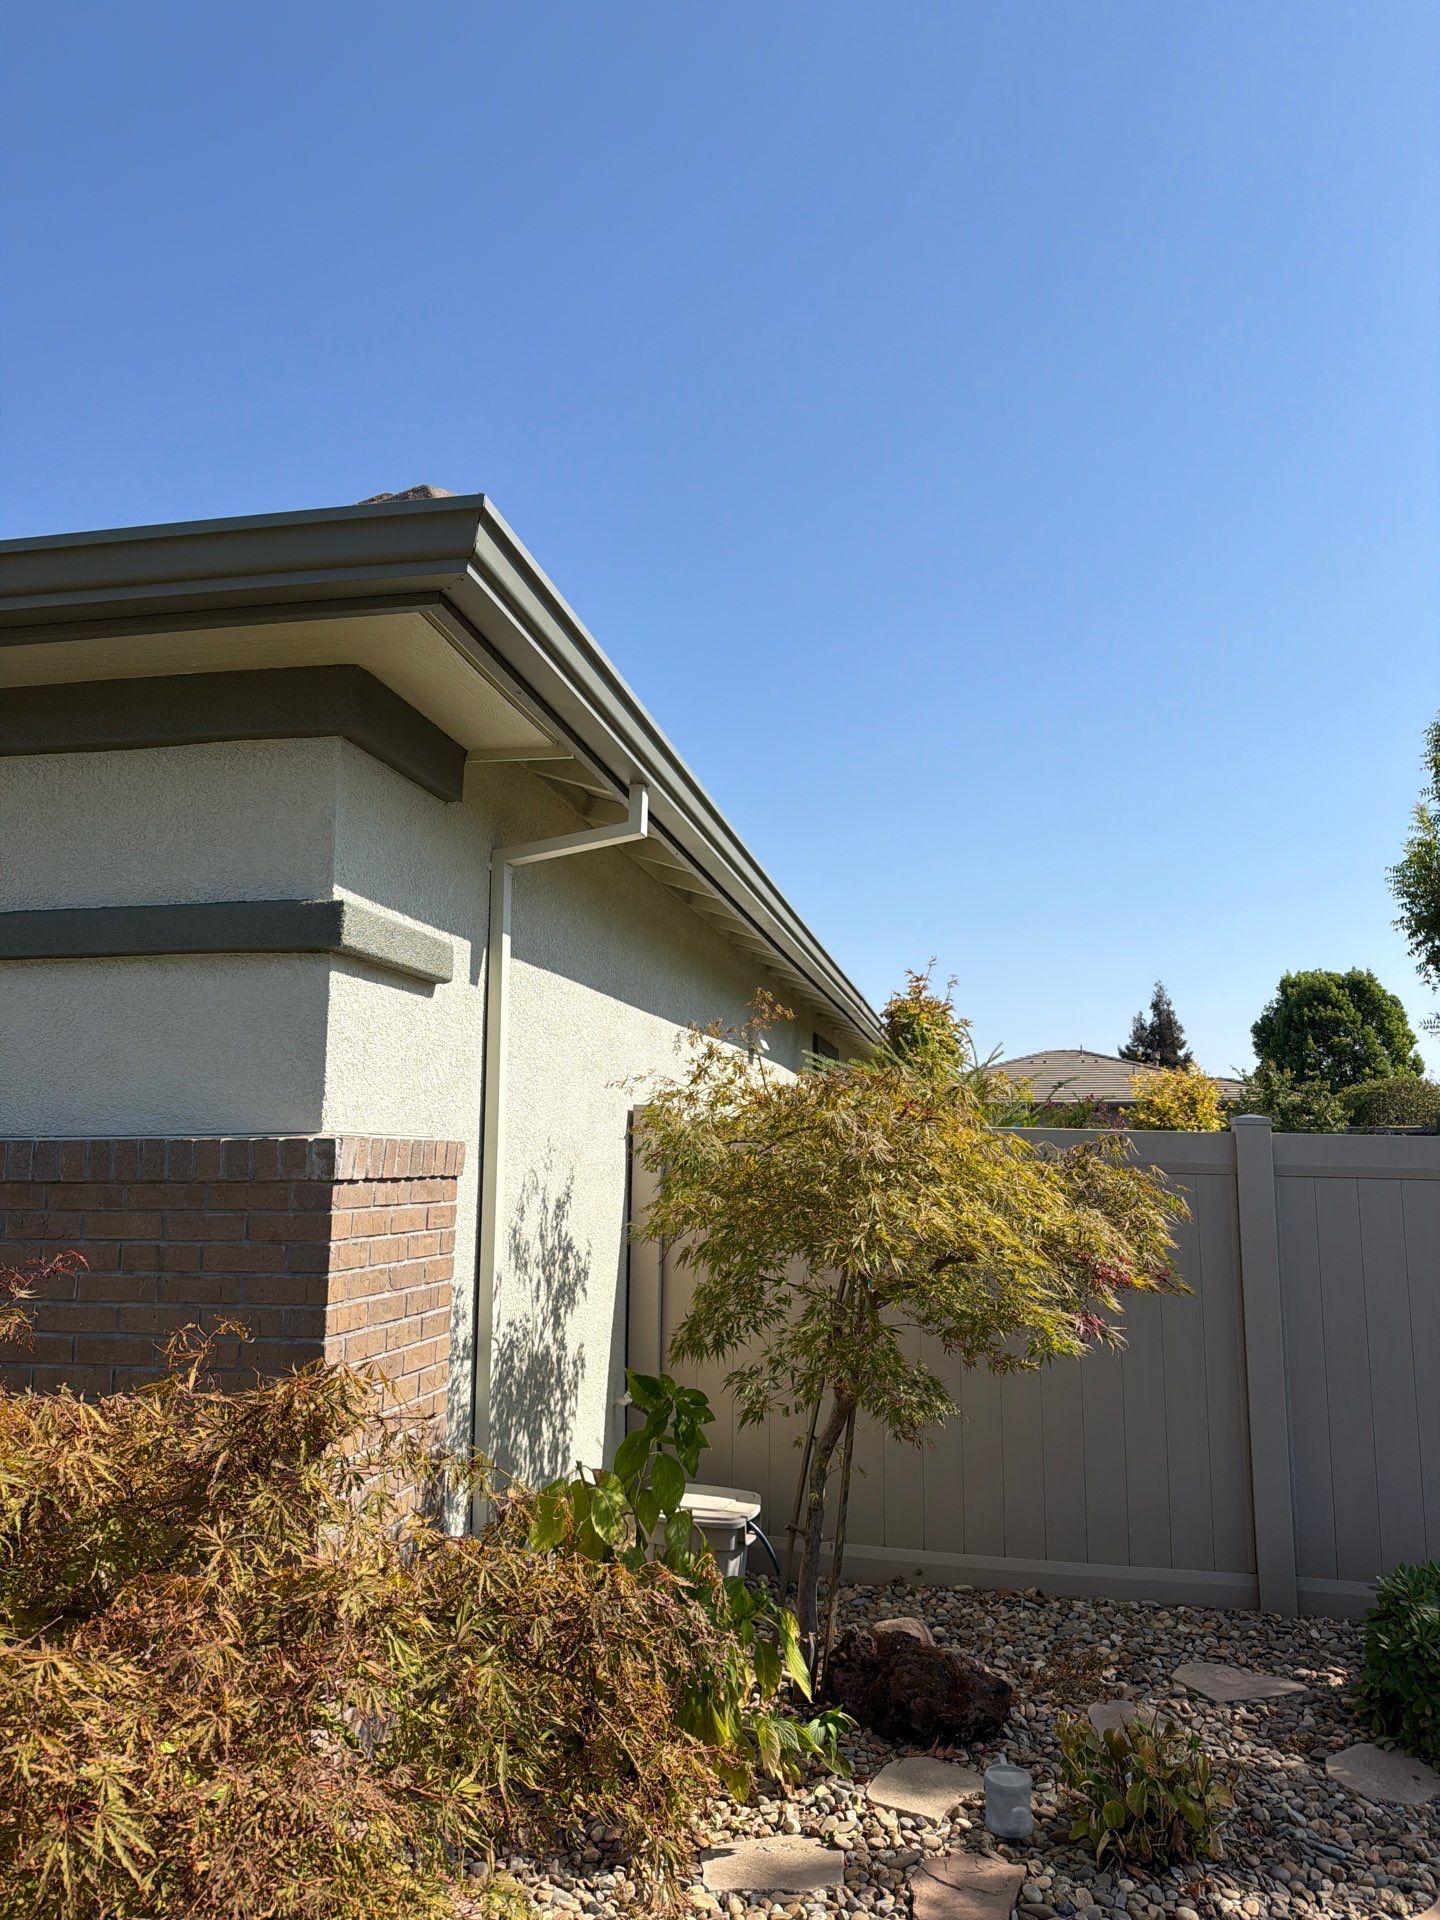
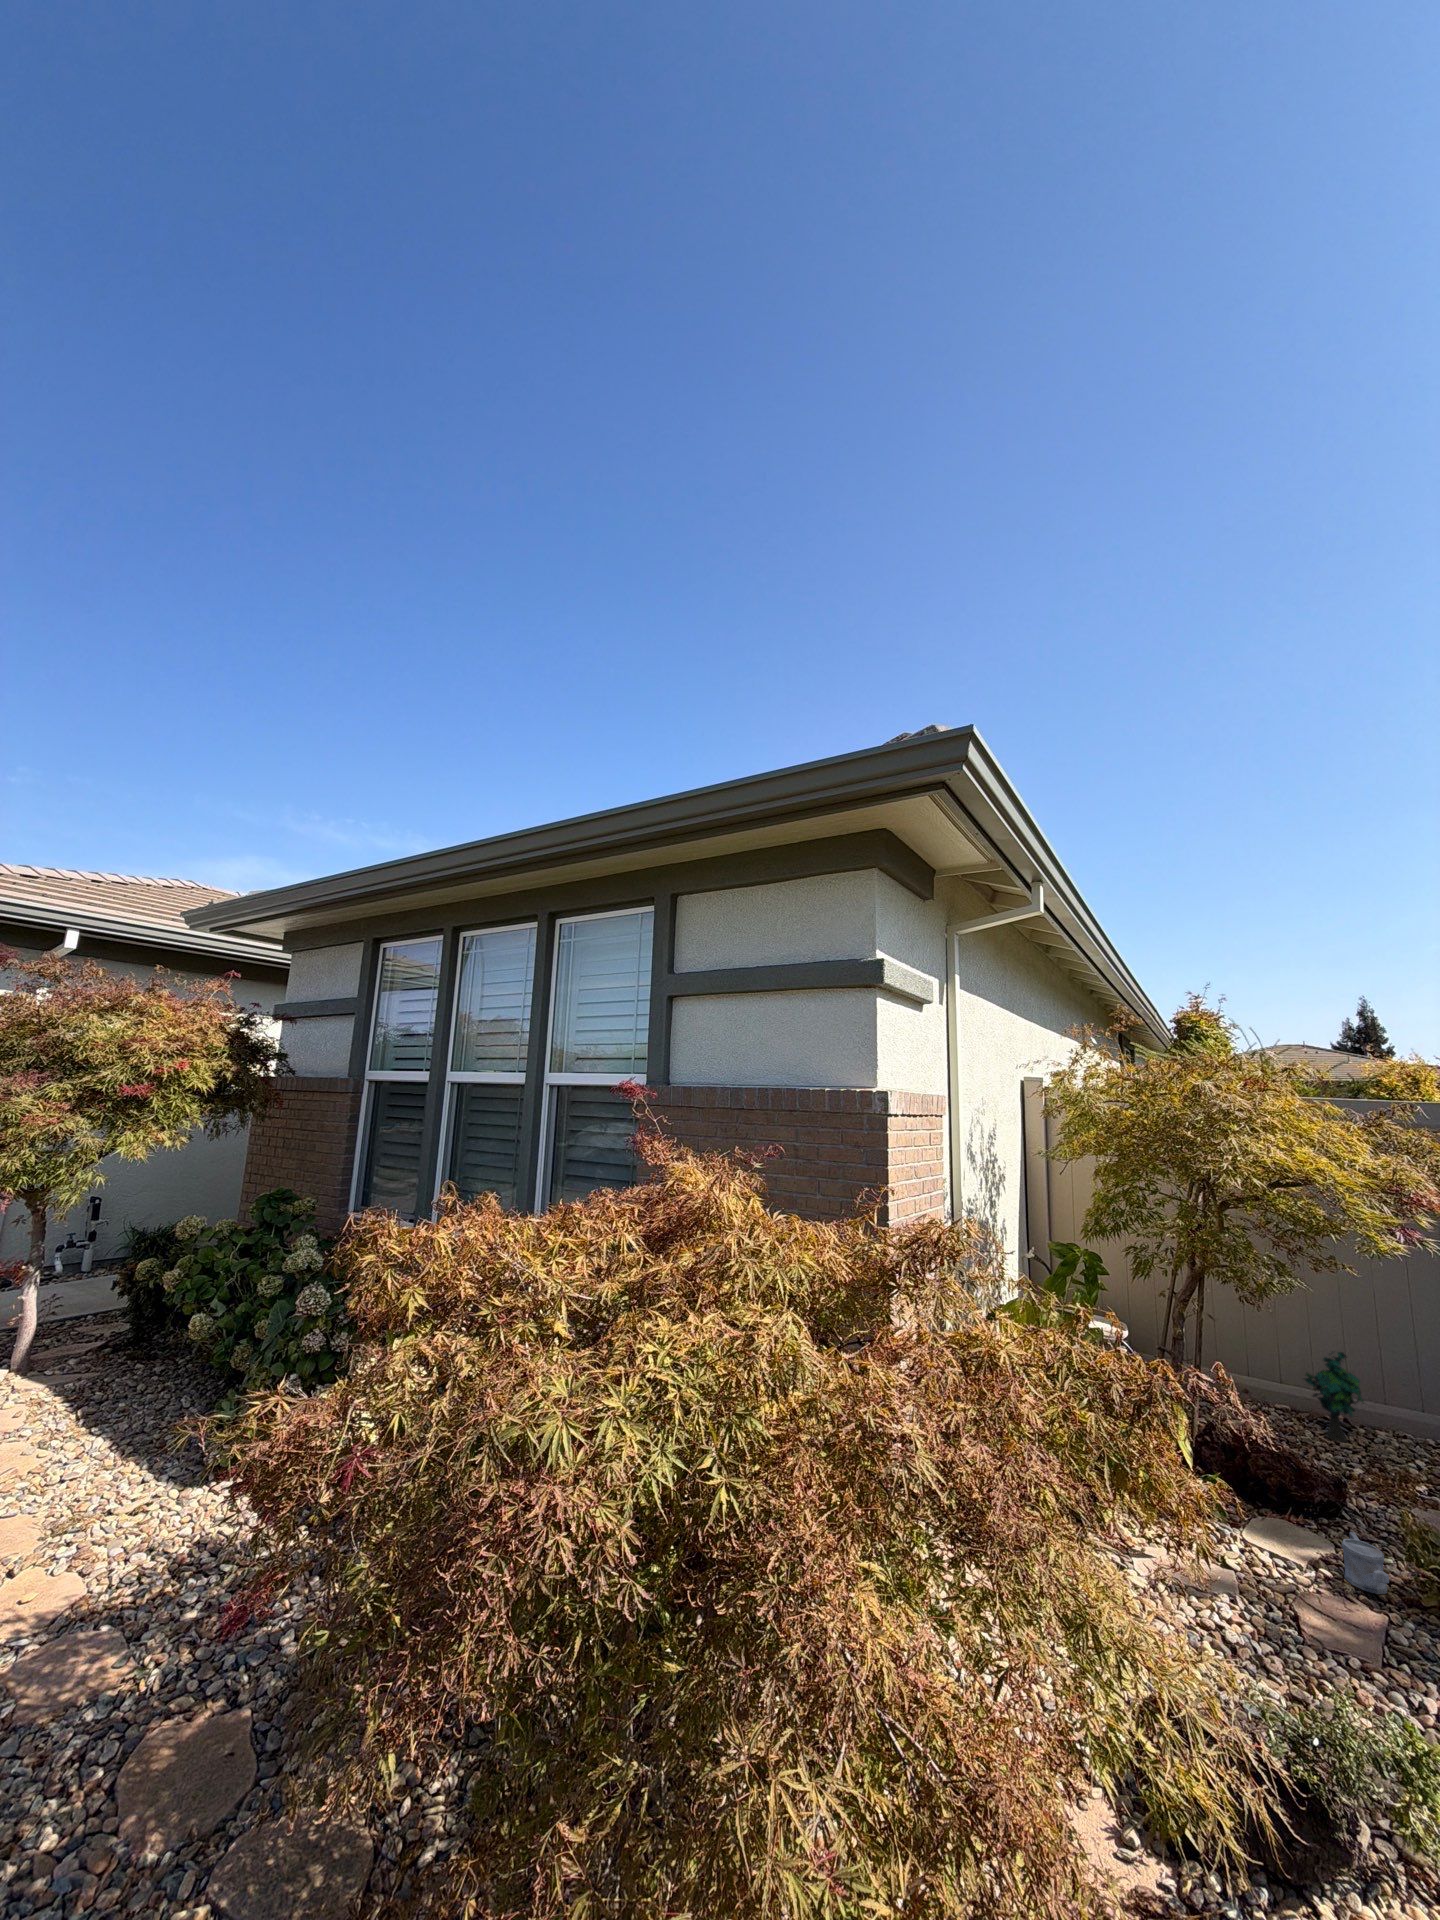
decorative plant: none [992,1484,1064,1611] -> present [1305,1352,1364,1442]

